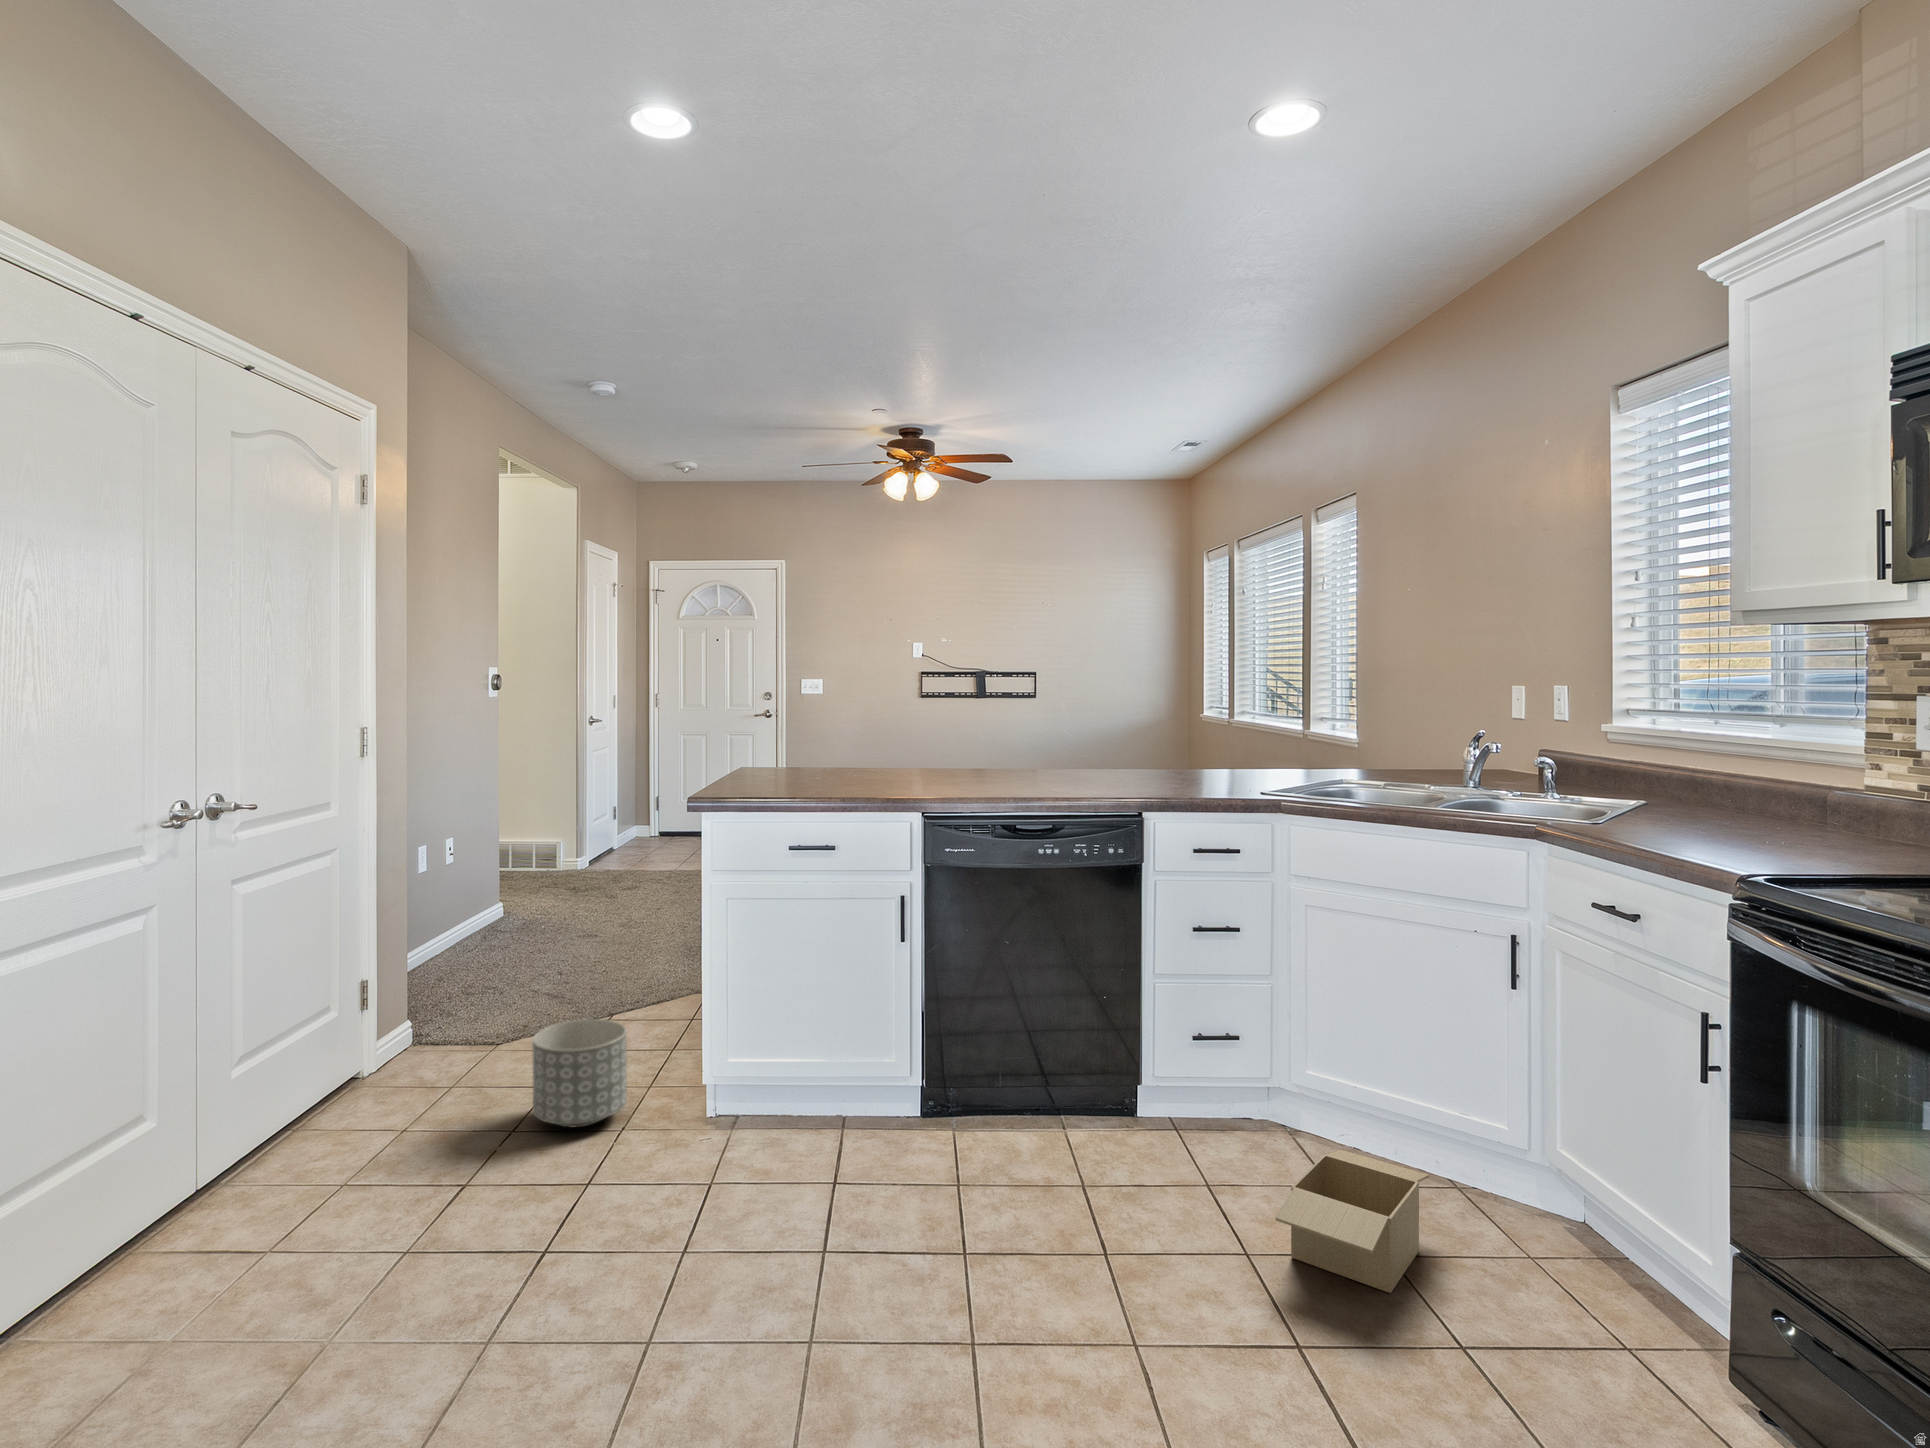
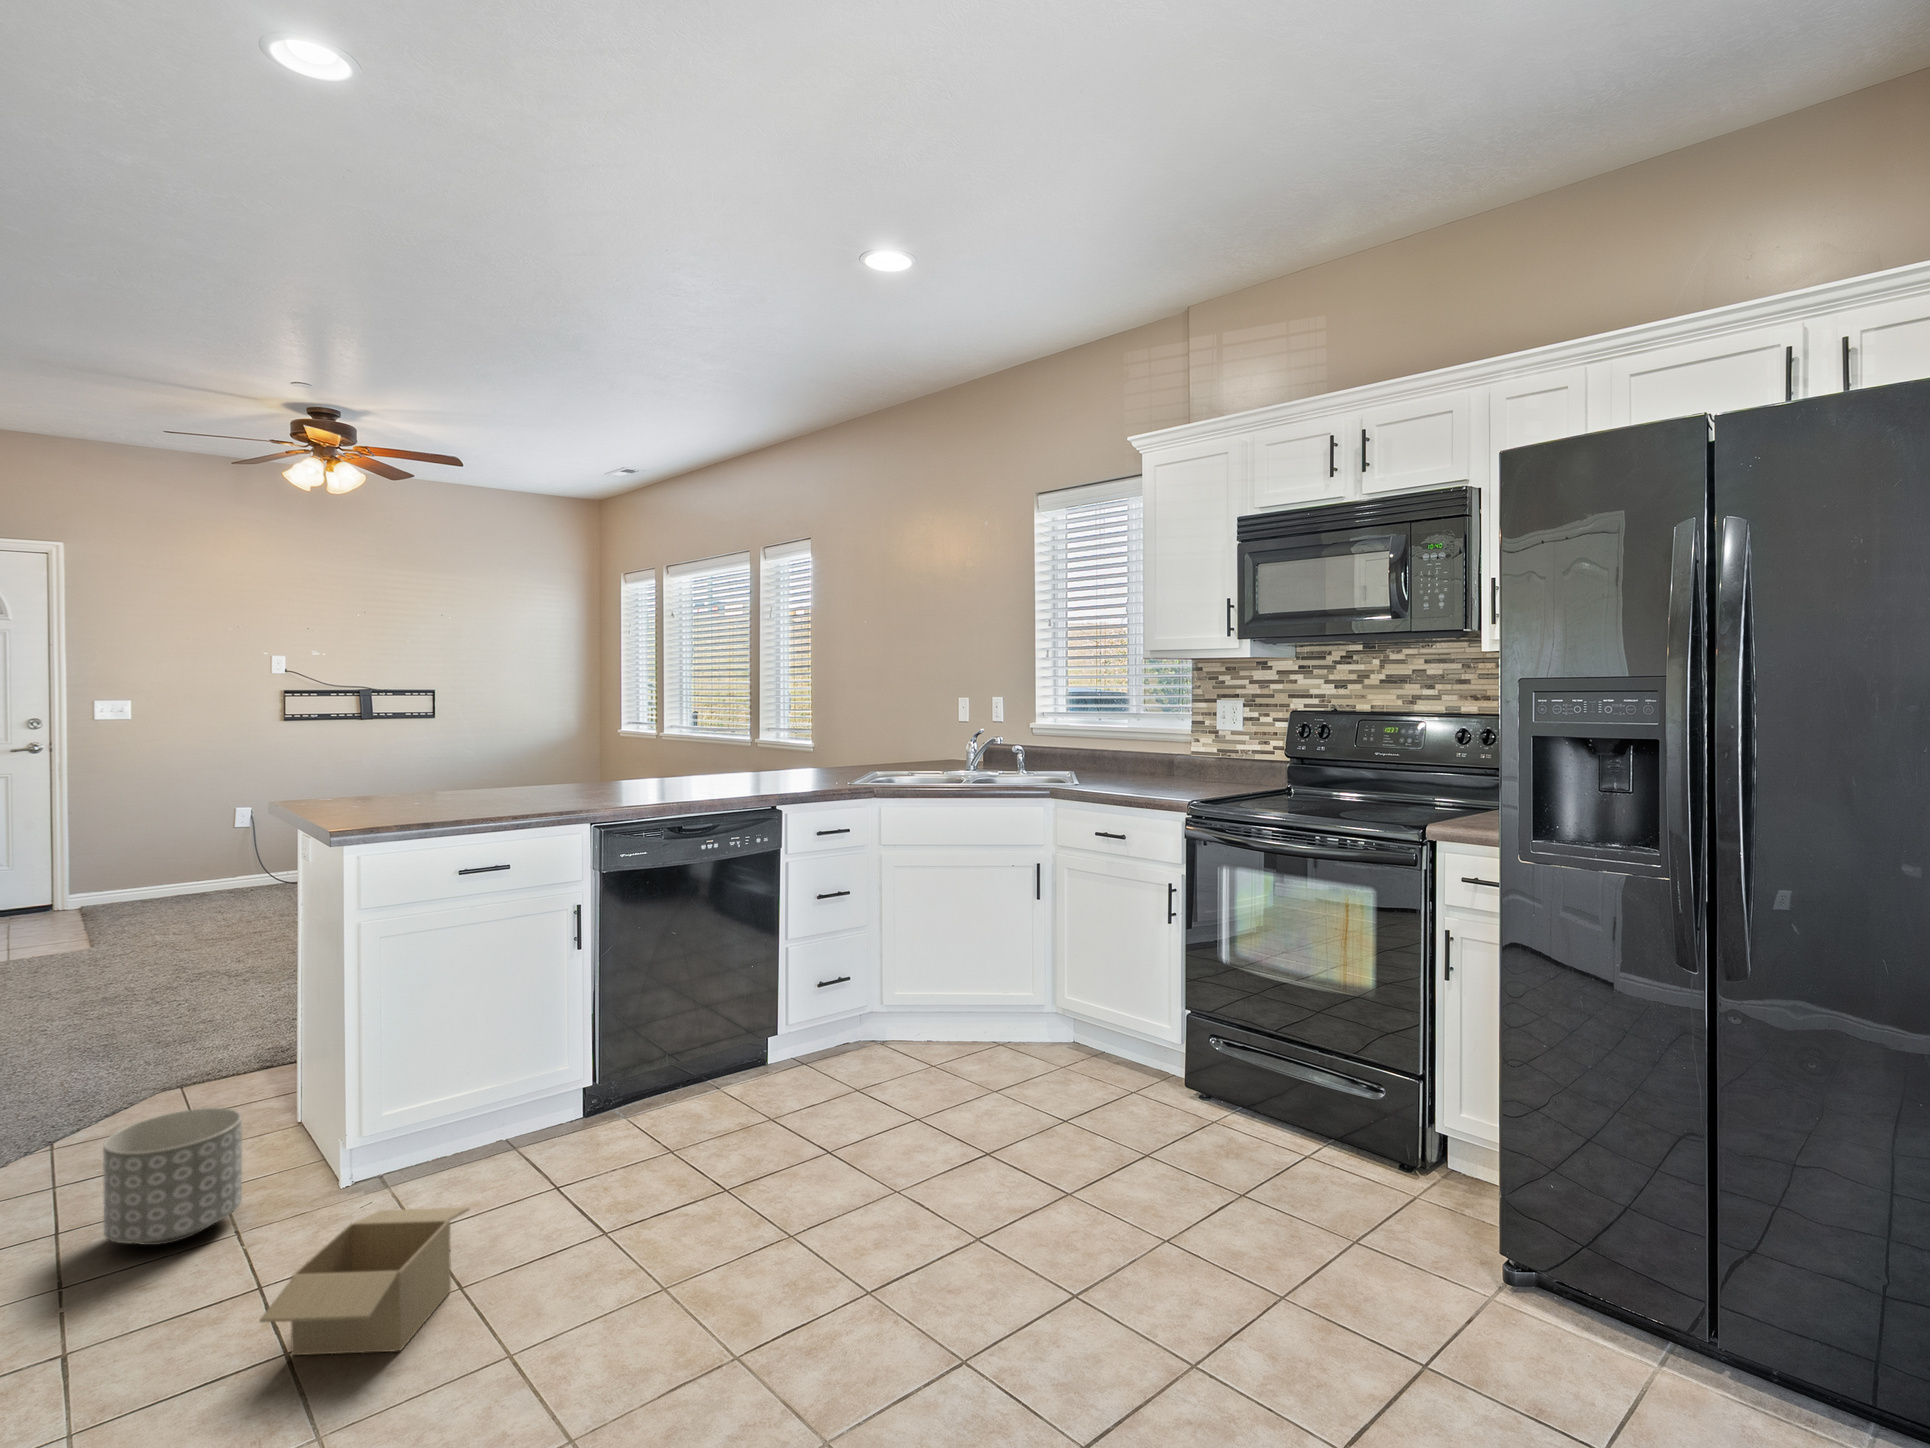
cardboard box: present [1275,1150,1429,1293] -> present [260,1208,469,1355]

